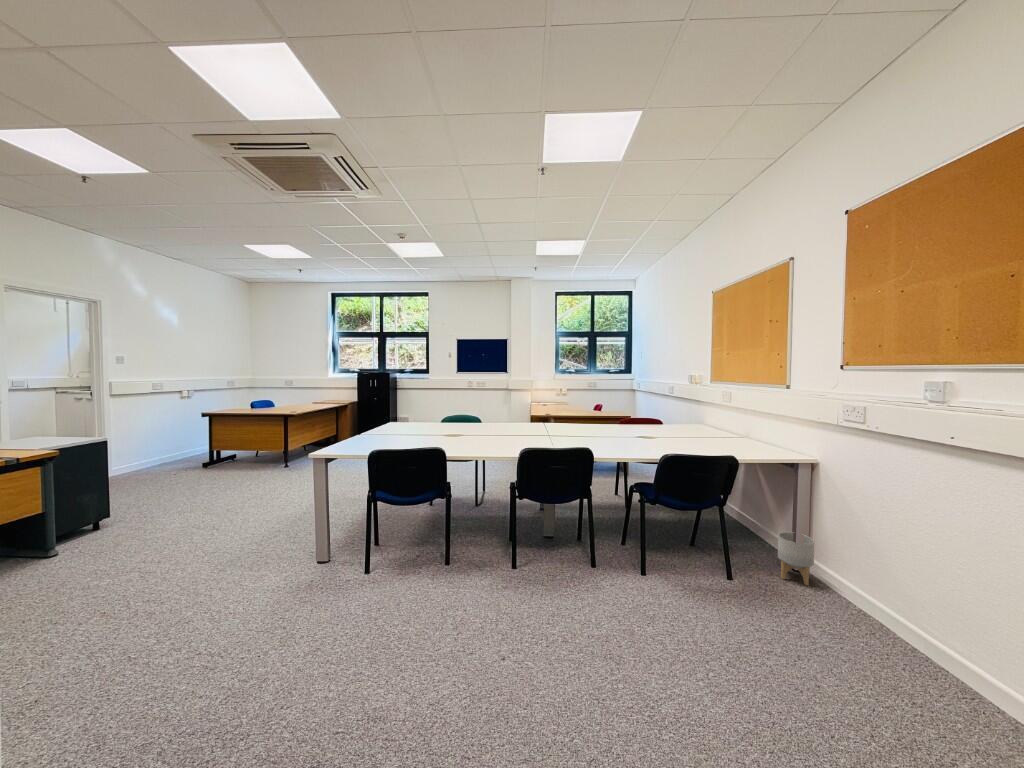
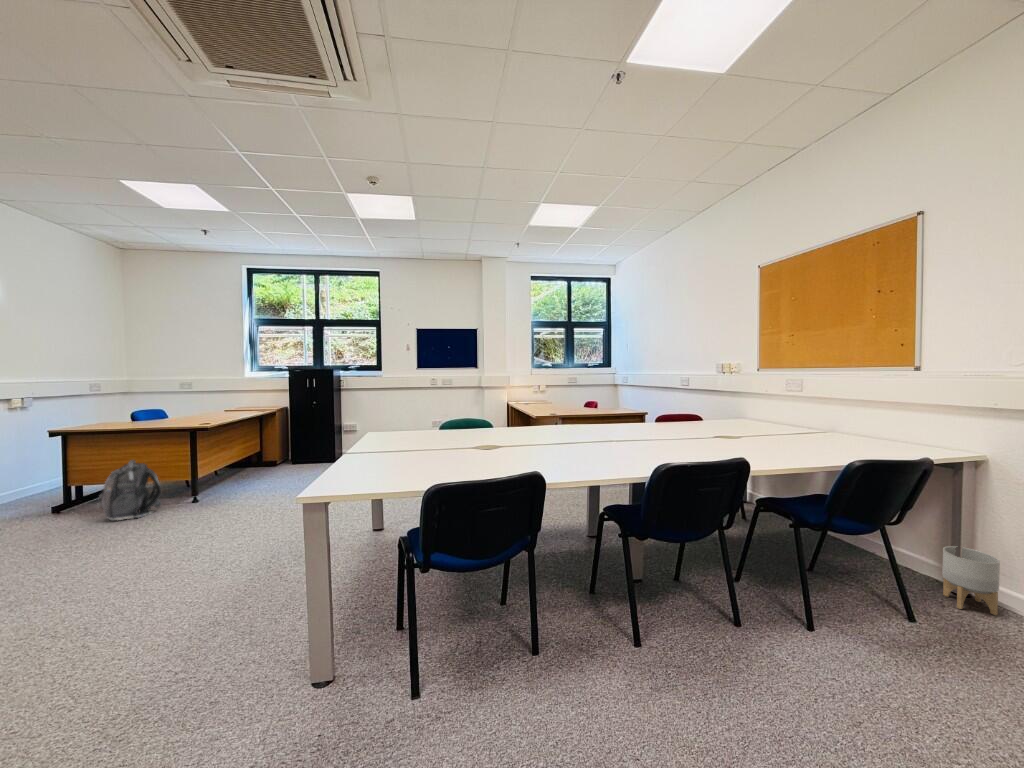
backpack: none [227,435,265,475] -> present [96,460,161,520]

